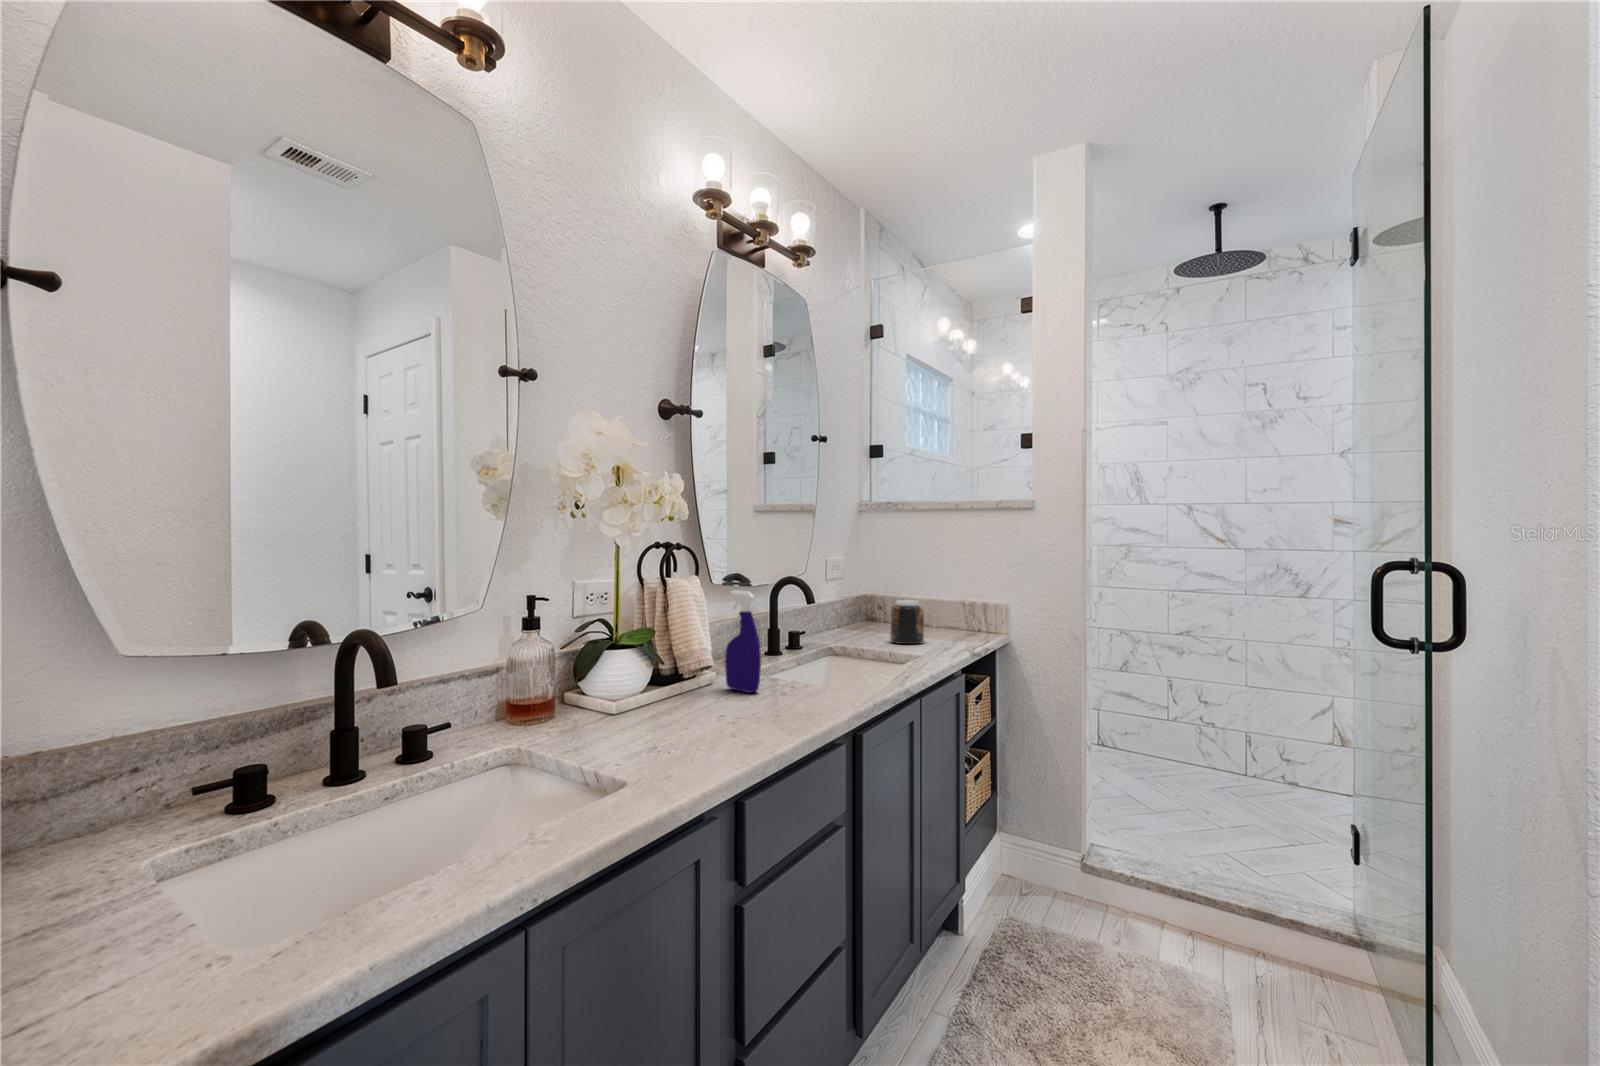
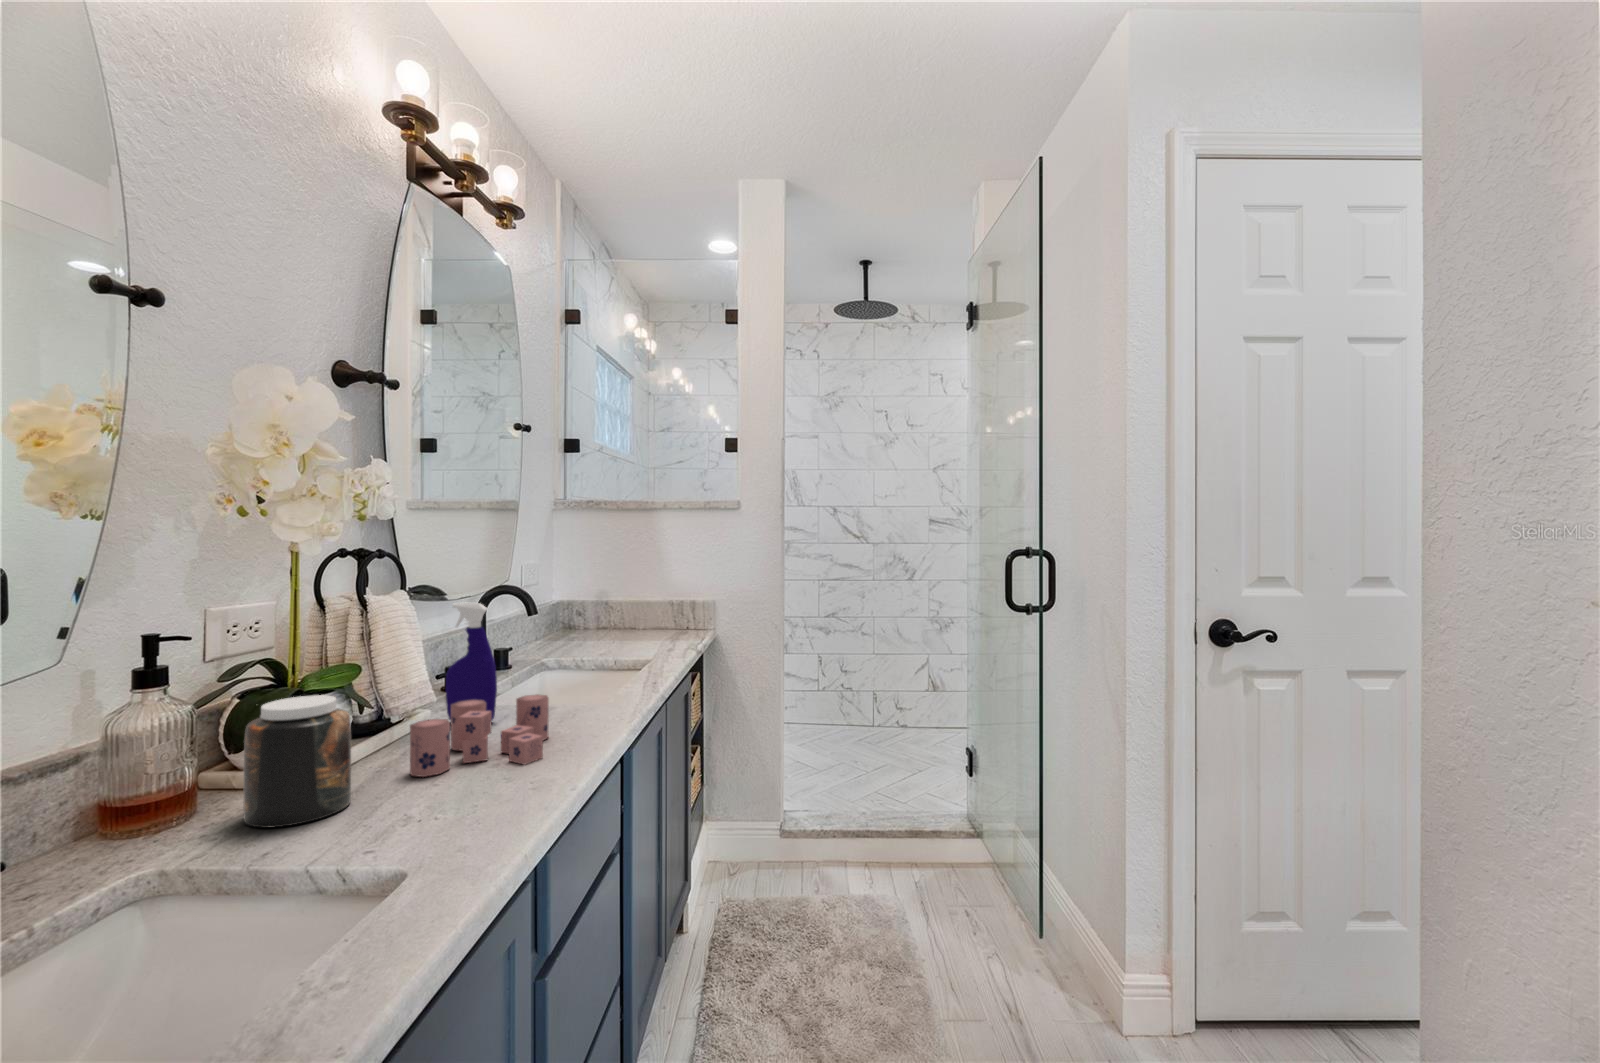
jar: present [890,600,924,644] -> present [243,695,351,828]
candle: none [679,669,789,724] -> present [410,694,549,777]

